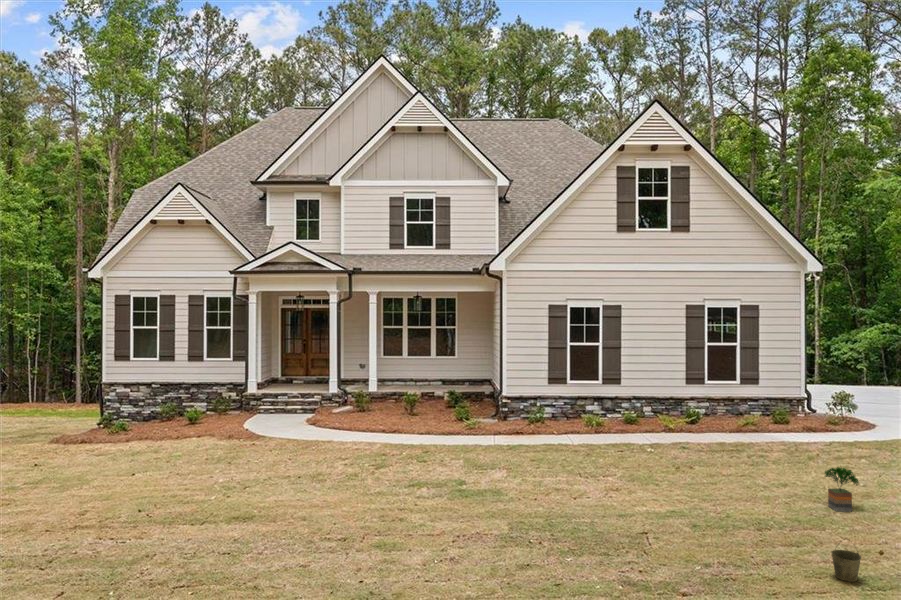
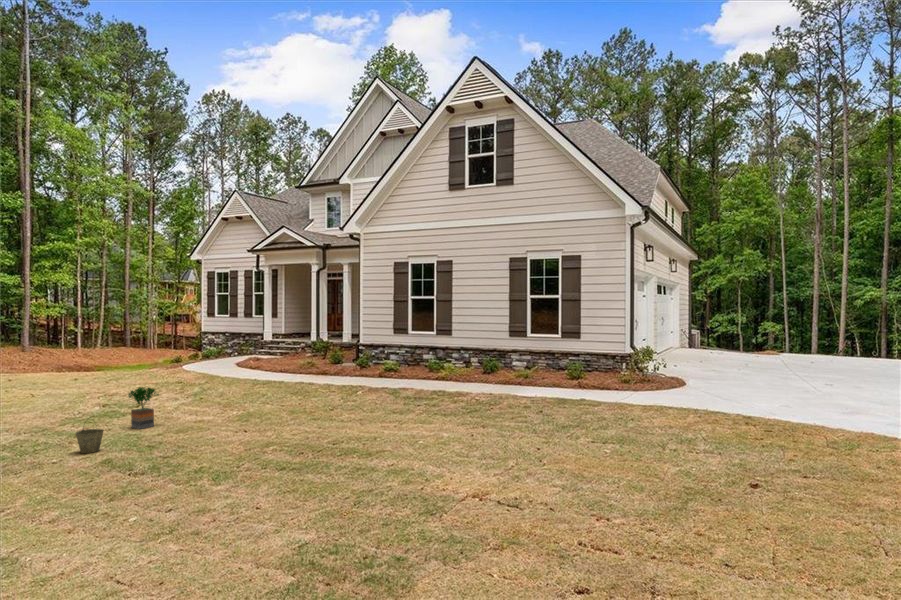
potted tree: present [825,467,859,512] -> present [128,387,159,429]

